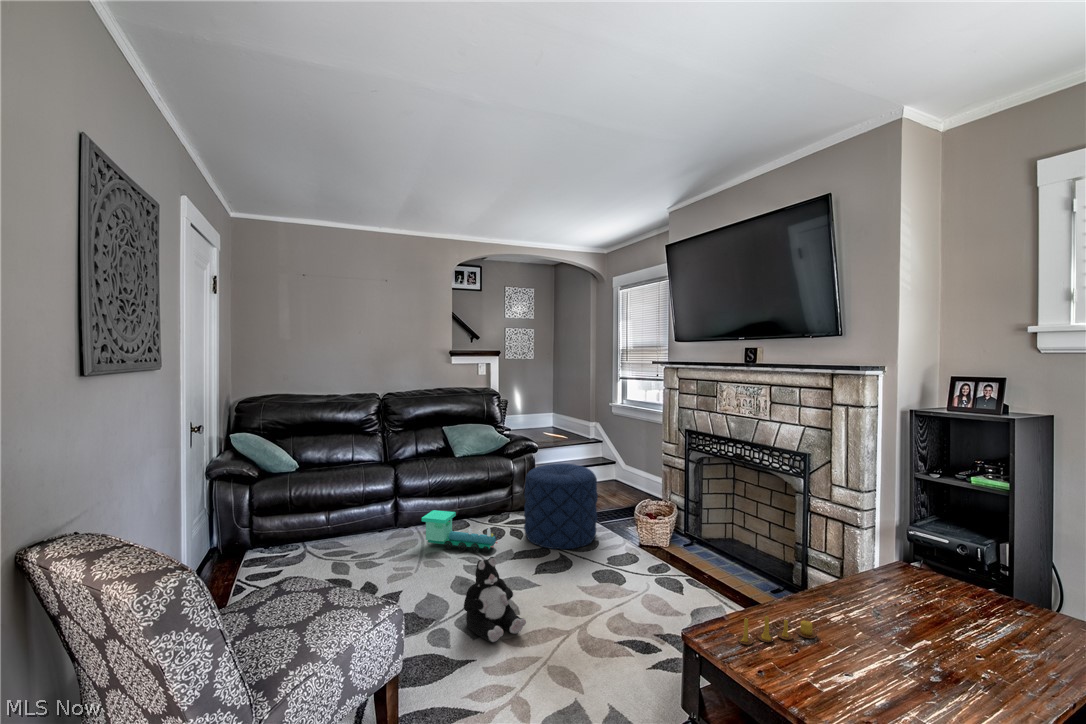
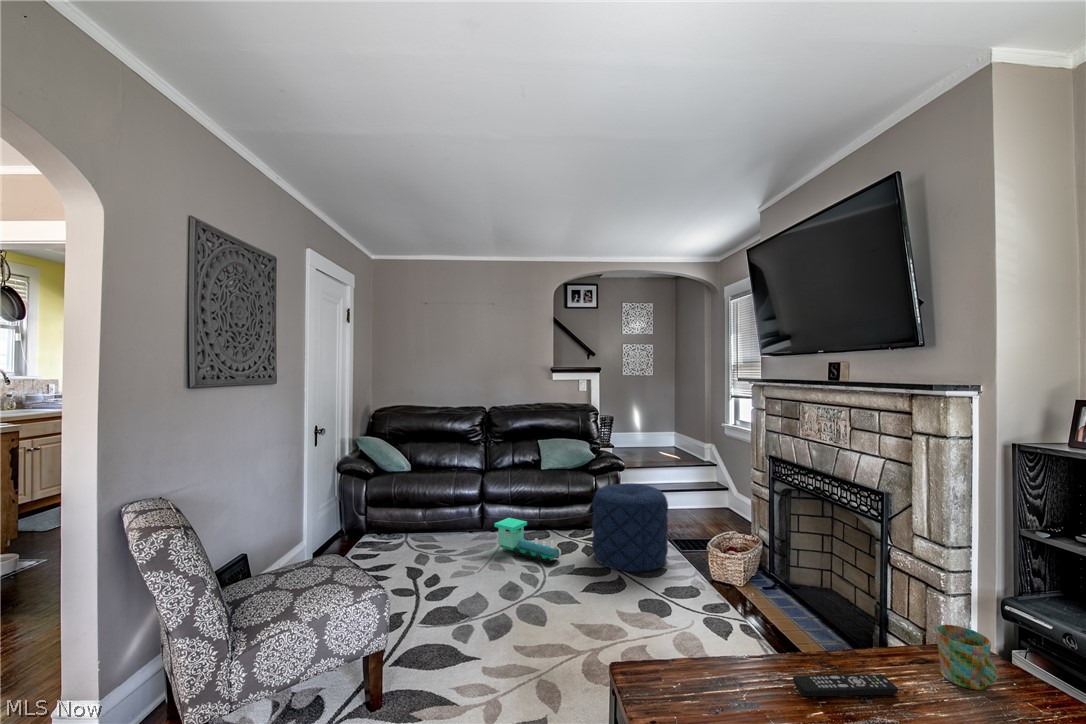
mug: none [904,552,954,598] -> present [936,625,998,690]
plush toy: present [464,557,526,642] -> none [485,565,539,645]
remote control: none [829,599,900,628] -> present [793,674,898,696]
candle: present [737,616,816,645] -> none [662,657,760,698]

